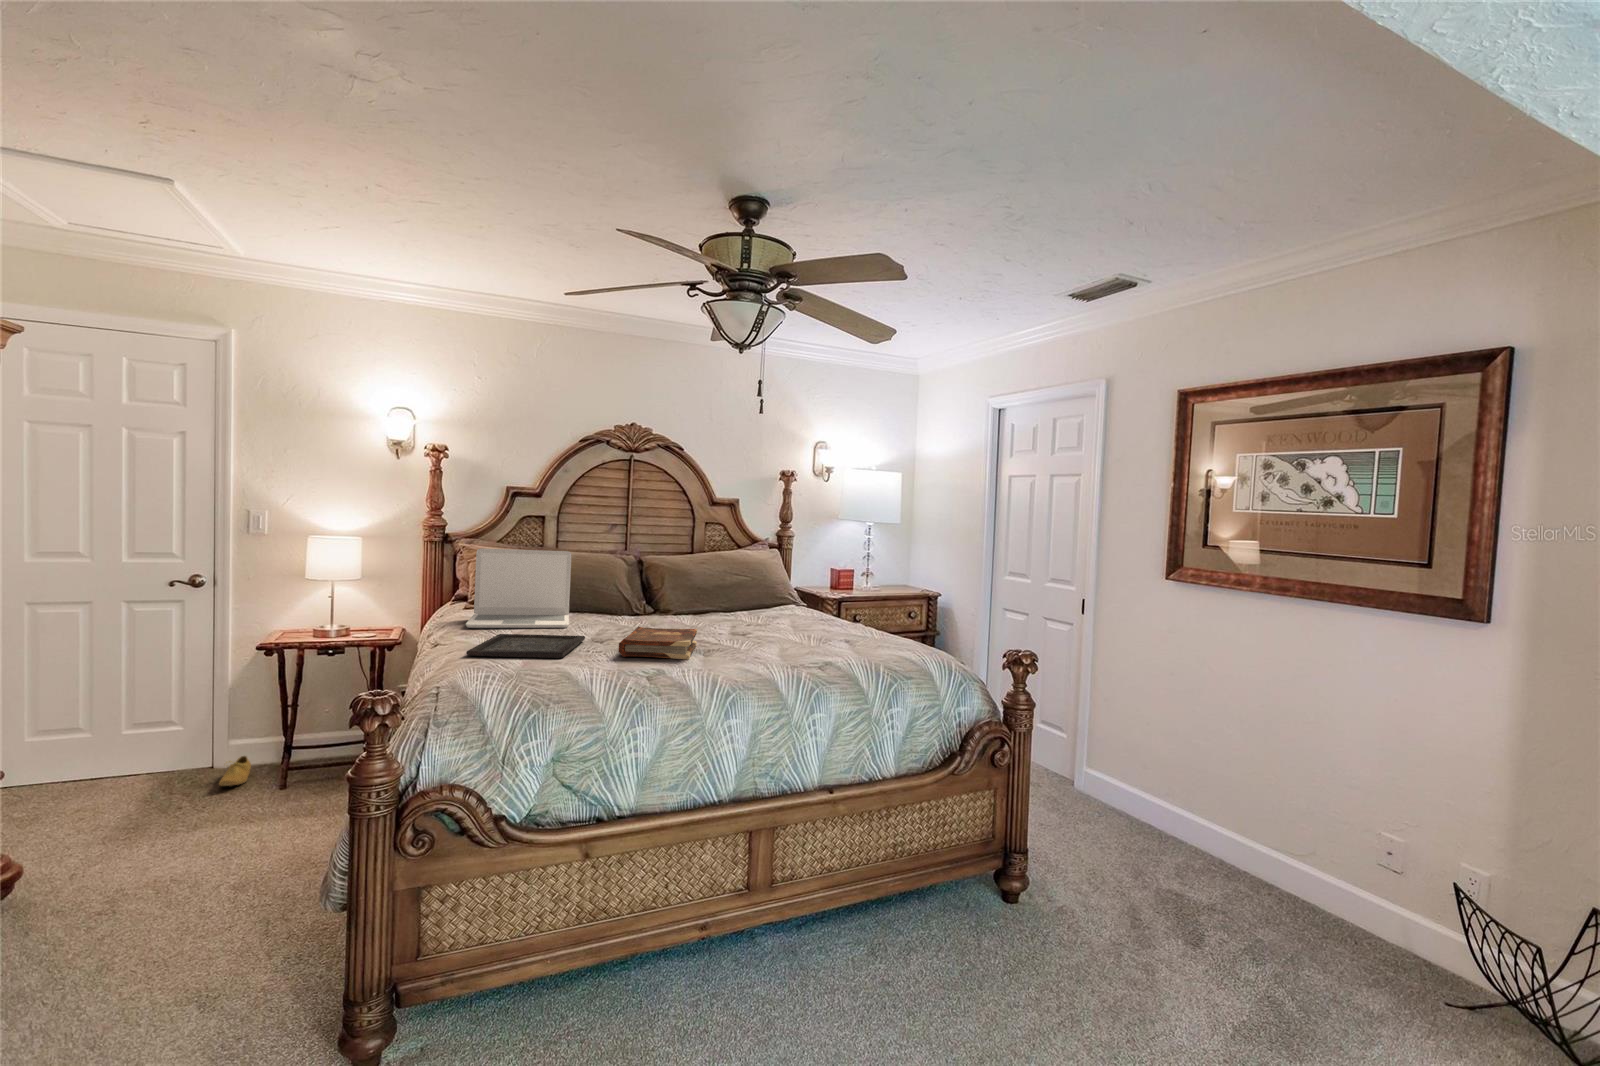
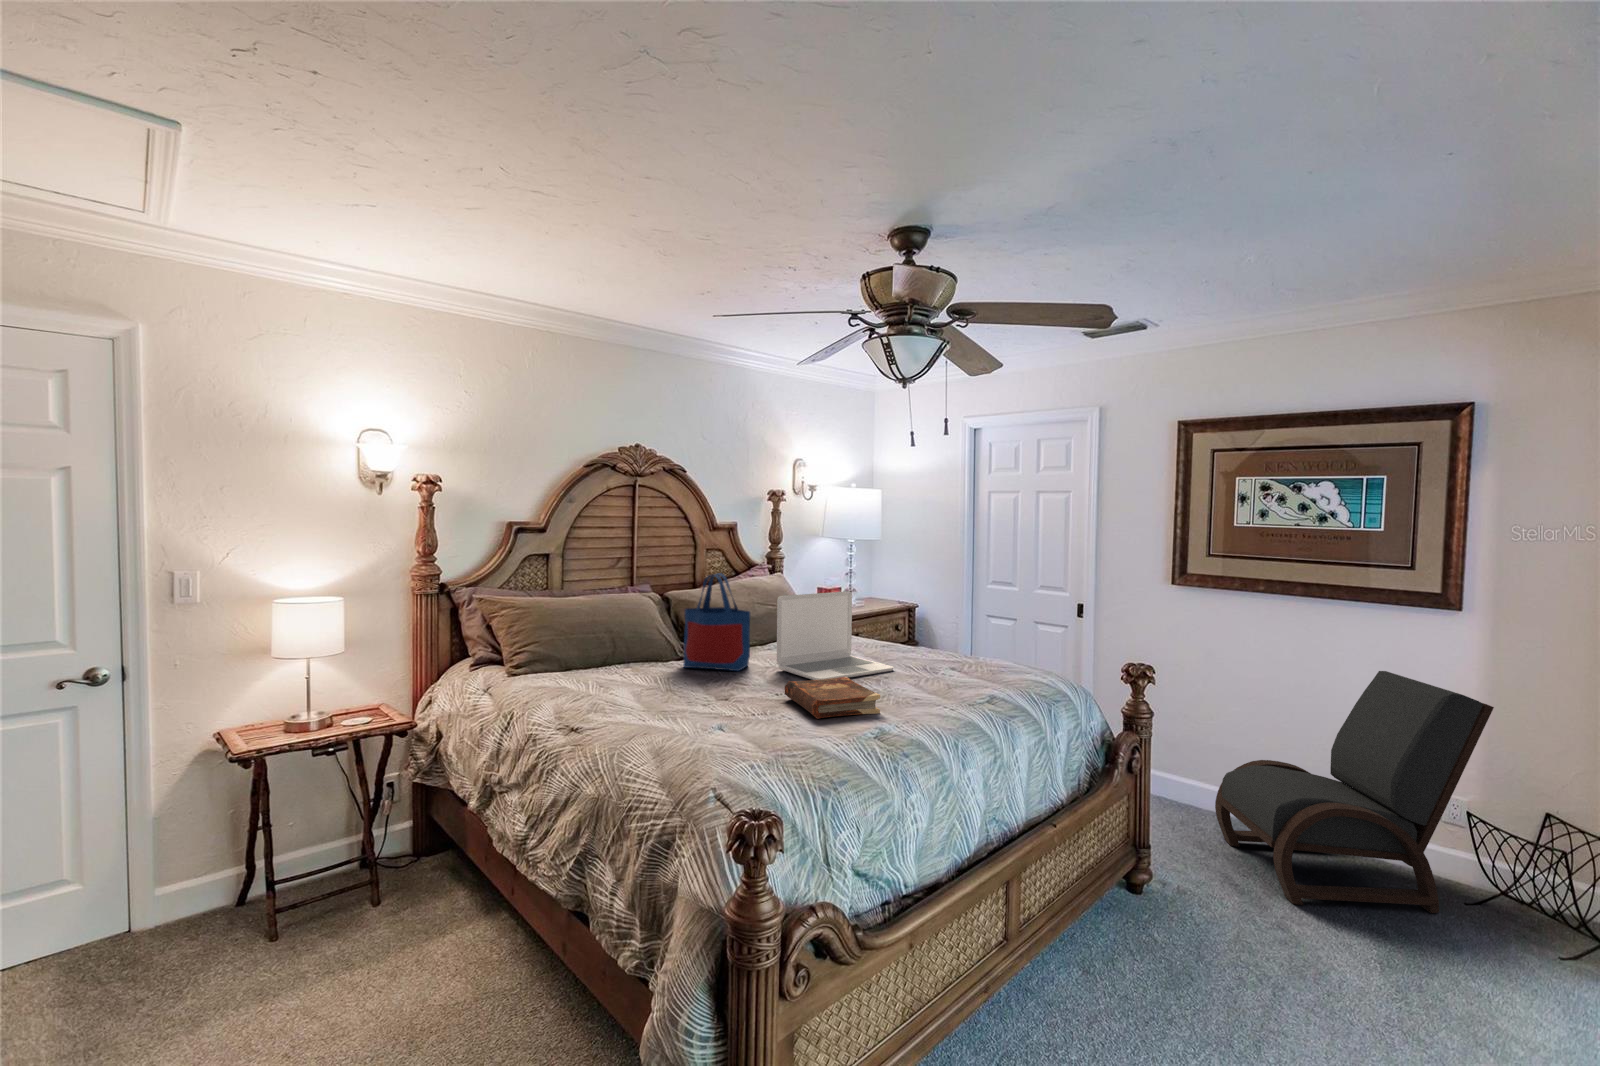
tote bag: none [608,533,666,624] -> present [683,573,750,671]
laptop: present [466,548,572,628] -> present [777,591,894,680]
tray: present [466,634,585,658] -> none [642,697,765,740]
lounge chair: none [1169,693,1496,998] -> present [1215,671,1494,913]
shoe: present [219,756,251,786] -> none [192,892,226,939]

